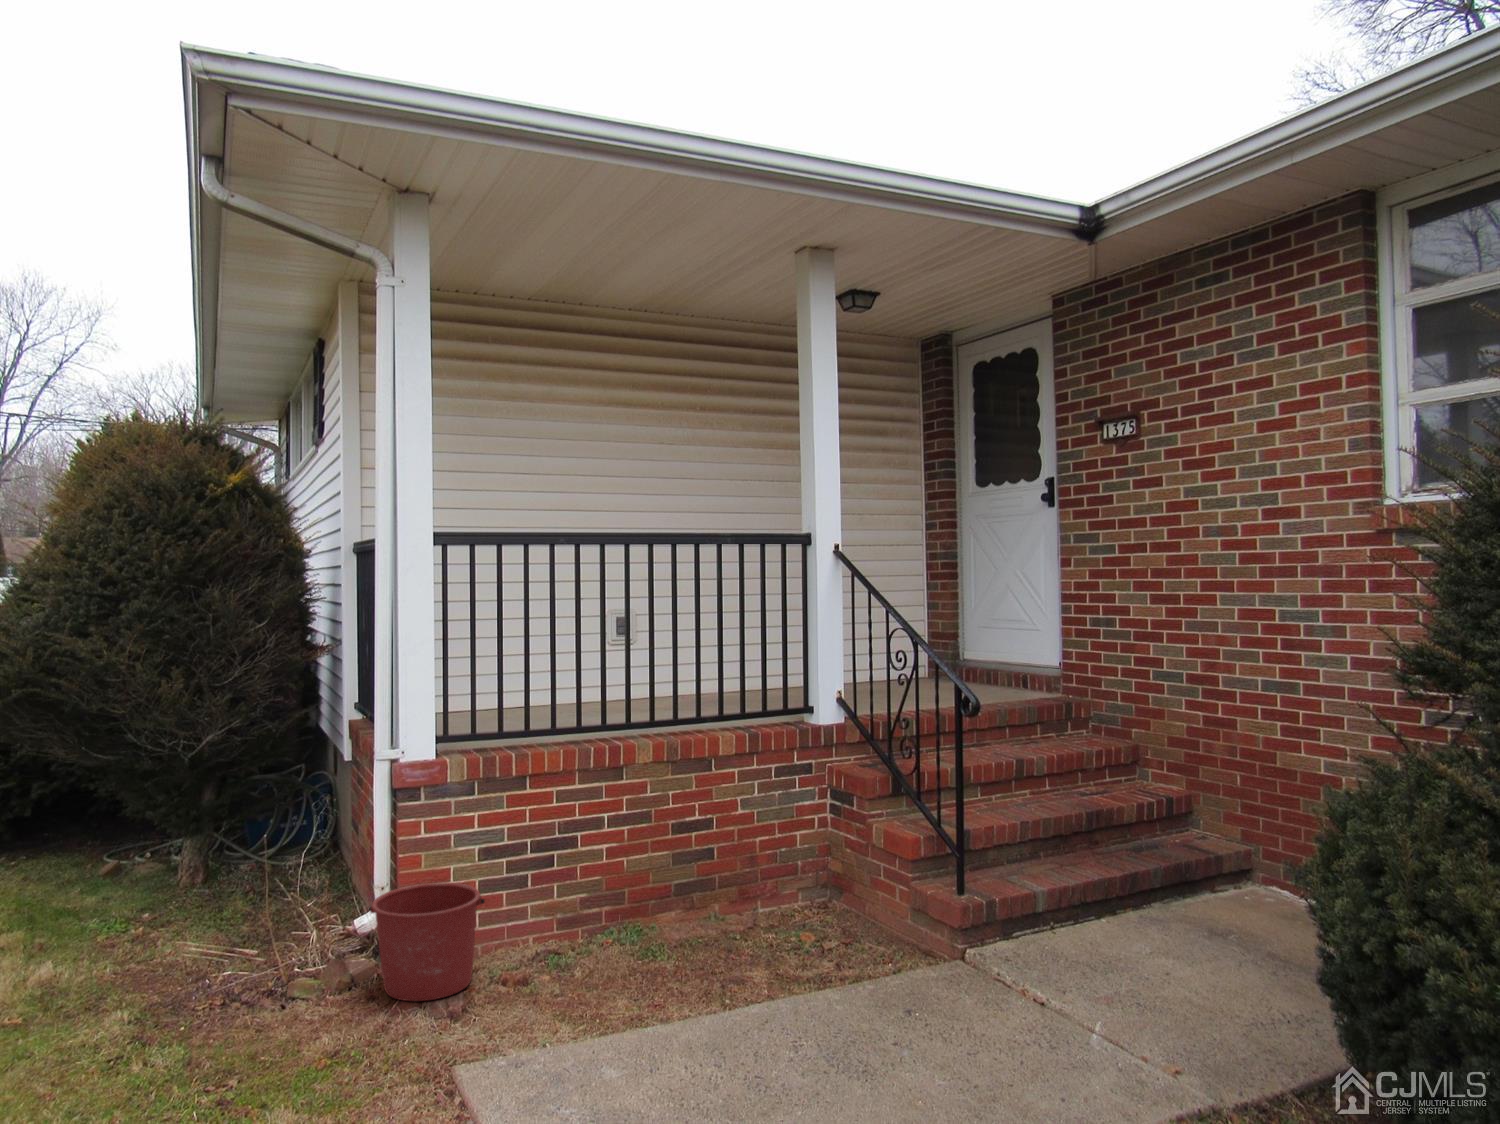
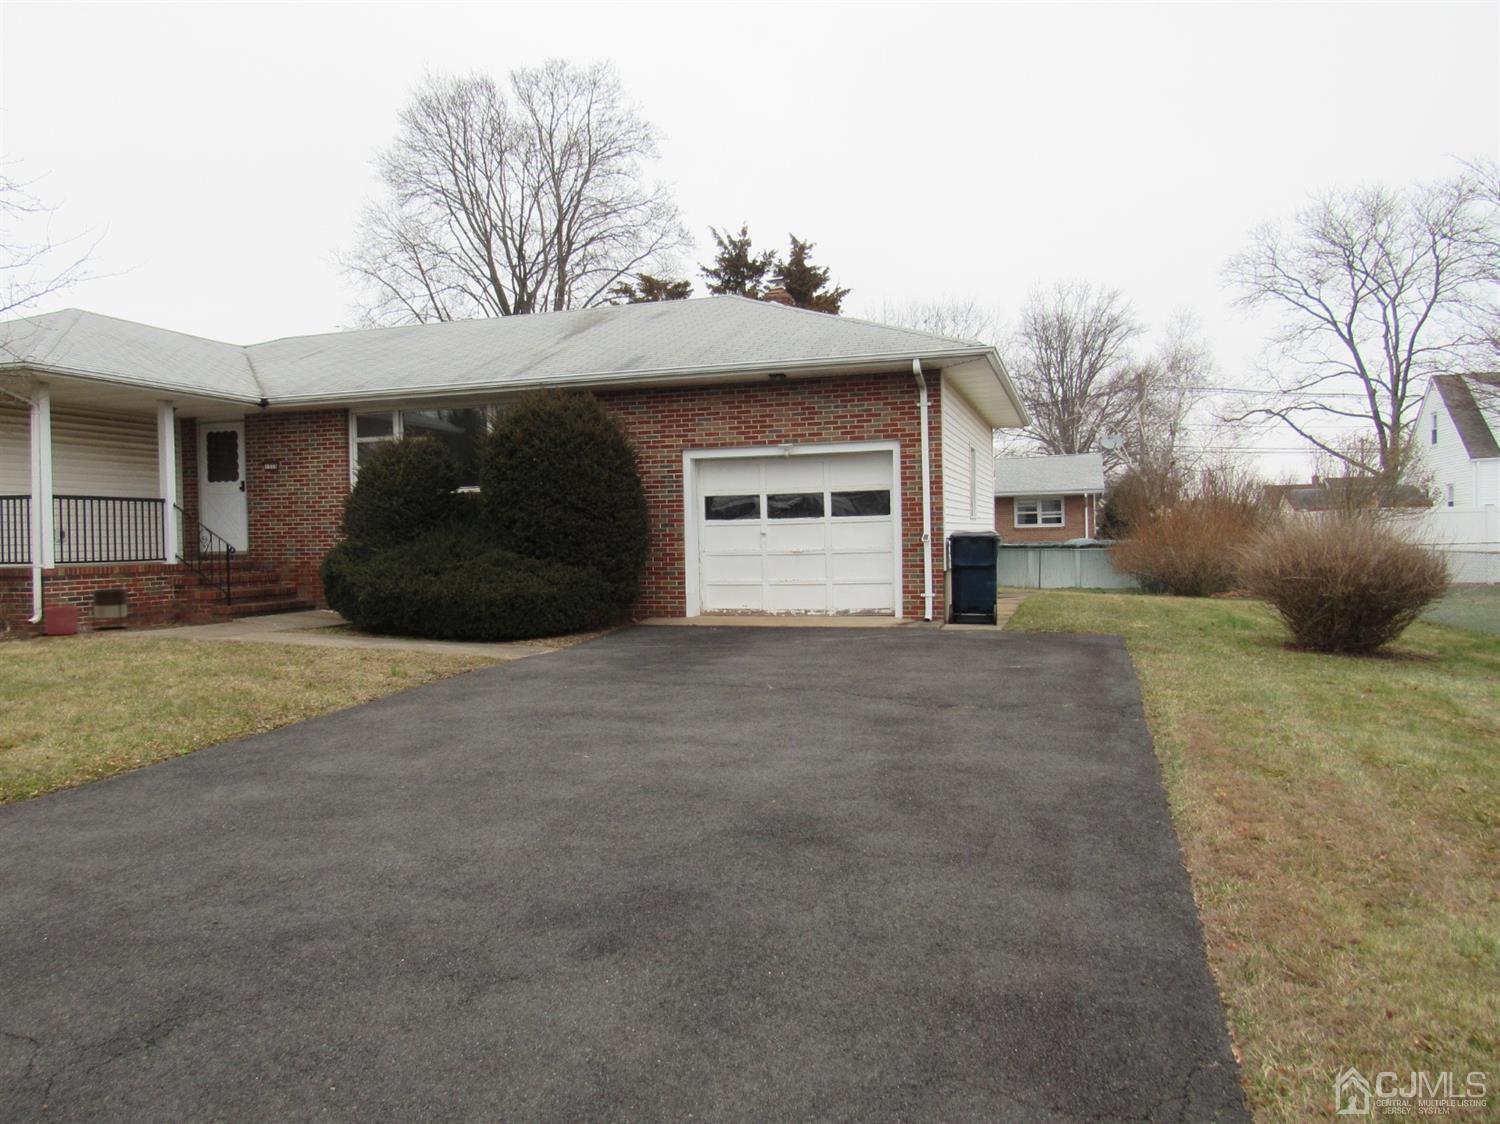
planter: none [545,820,643,978] -> present [93,589,127,619]

